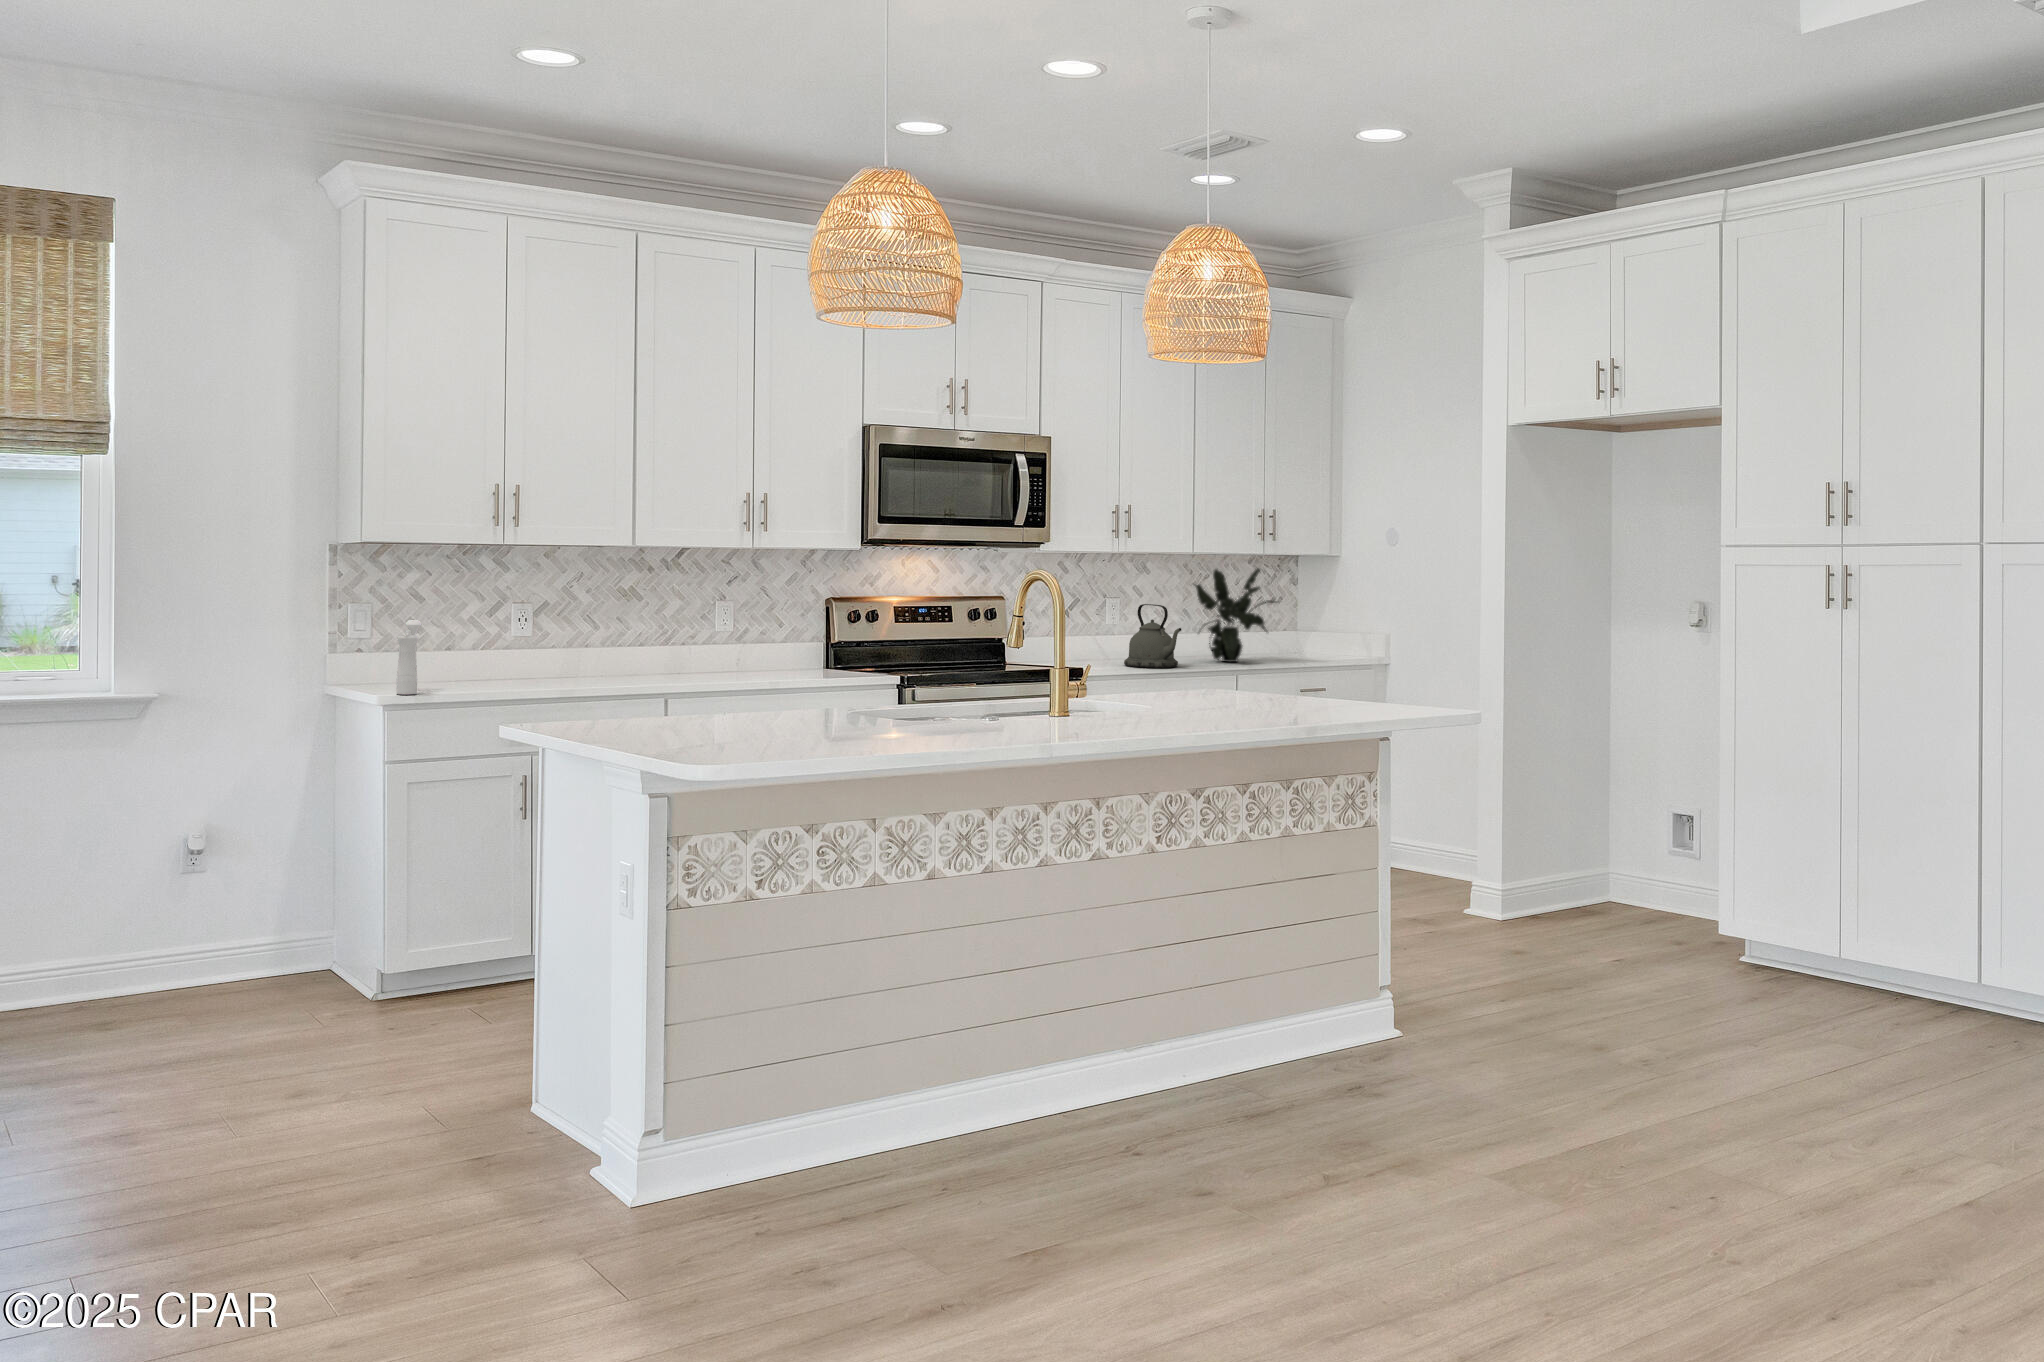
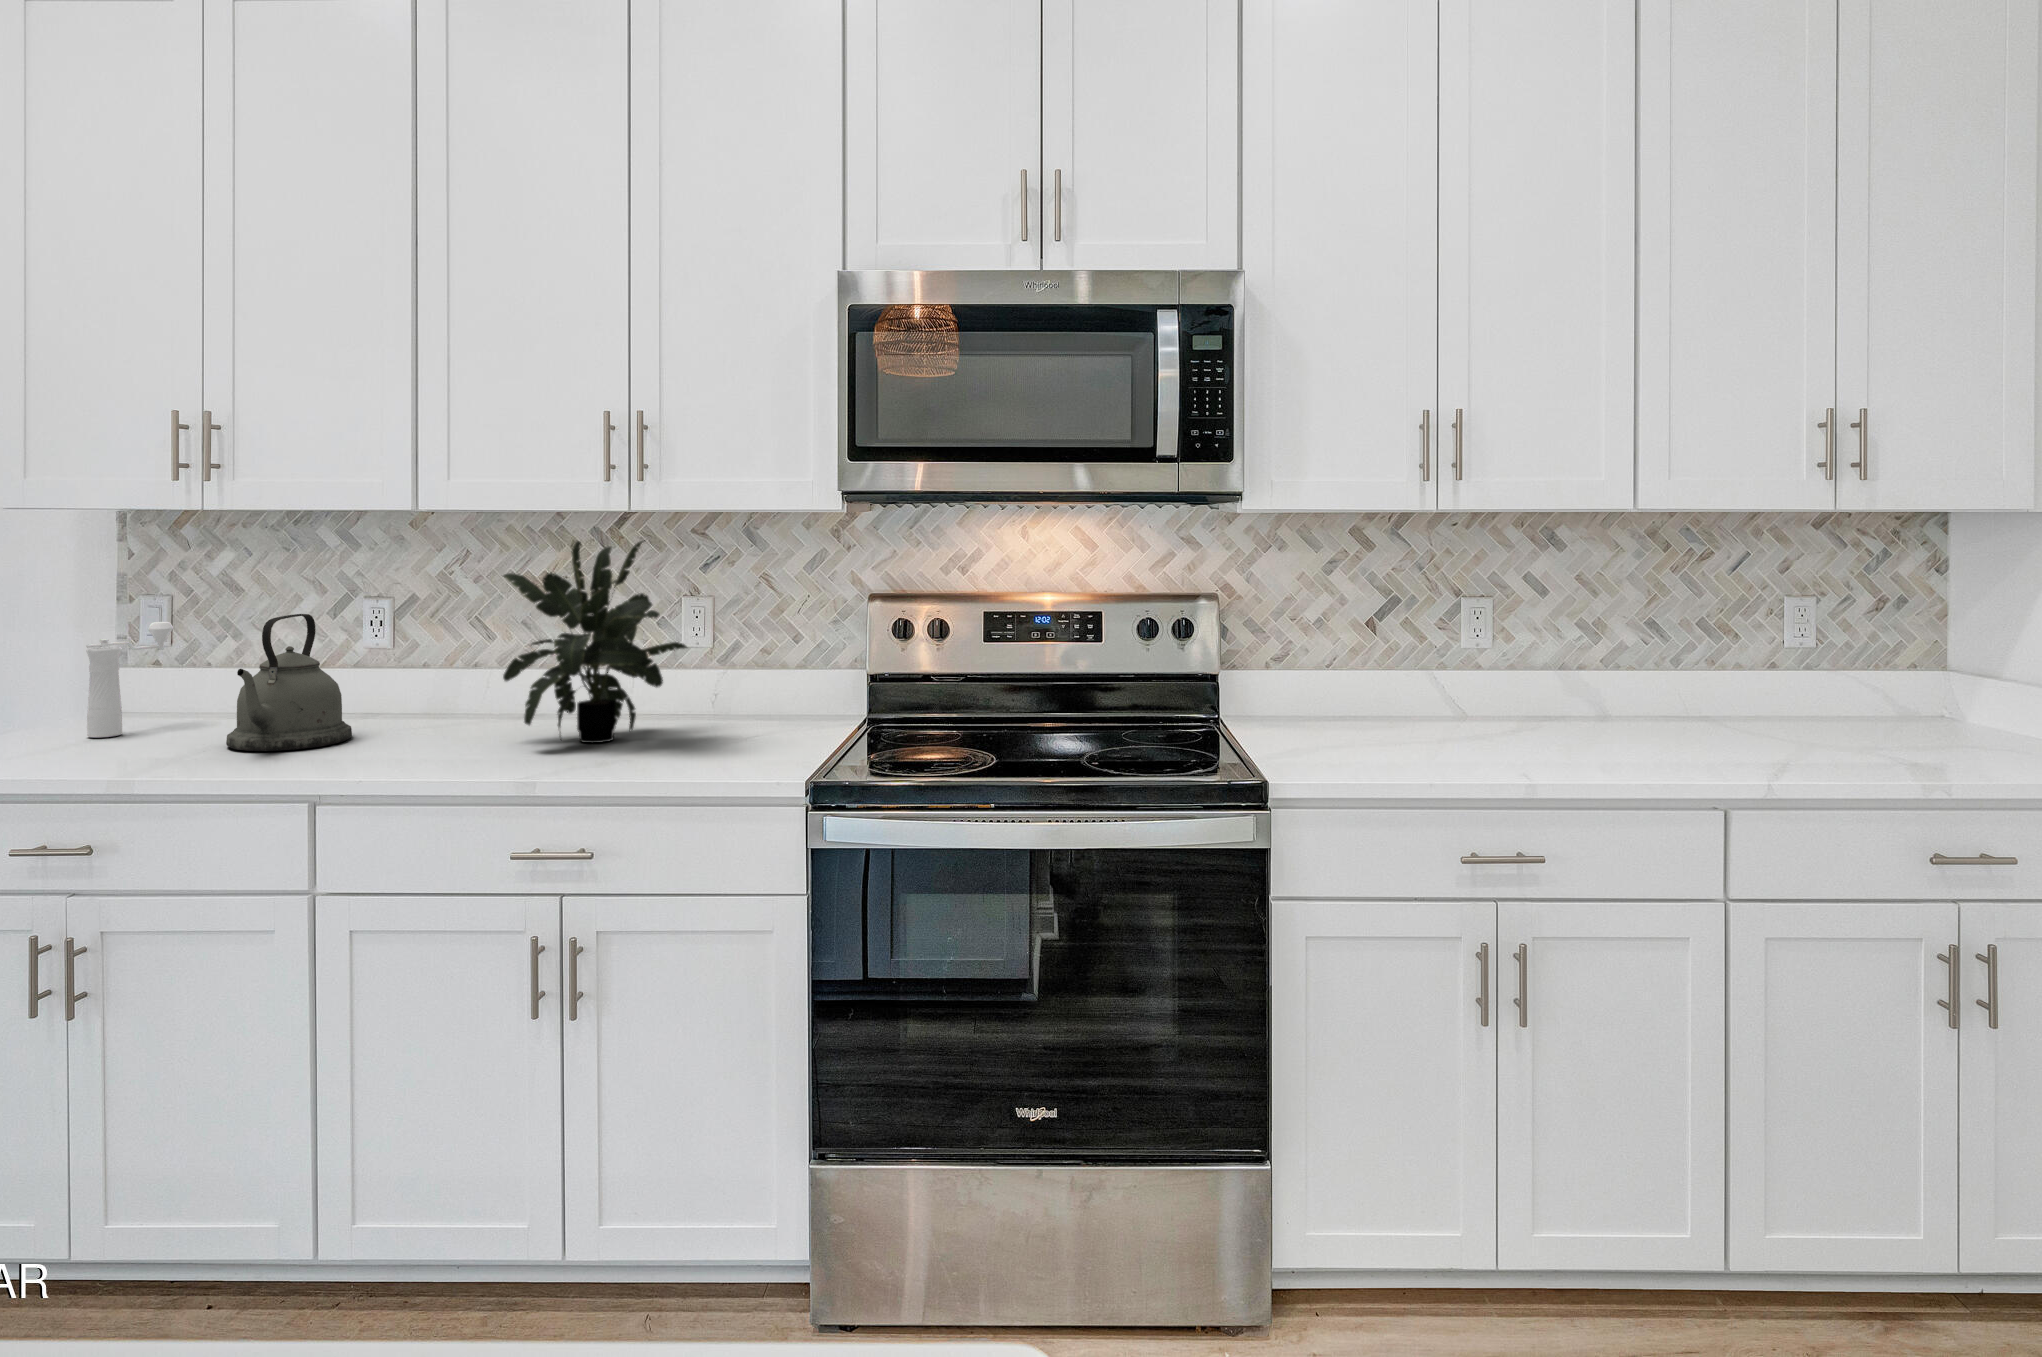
potted plant: present [1195,569,1277,662] -> present [503,540,687,743]
kettle: present [1124,604,1181,668] -> present [226,614,352,751]

